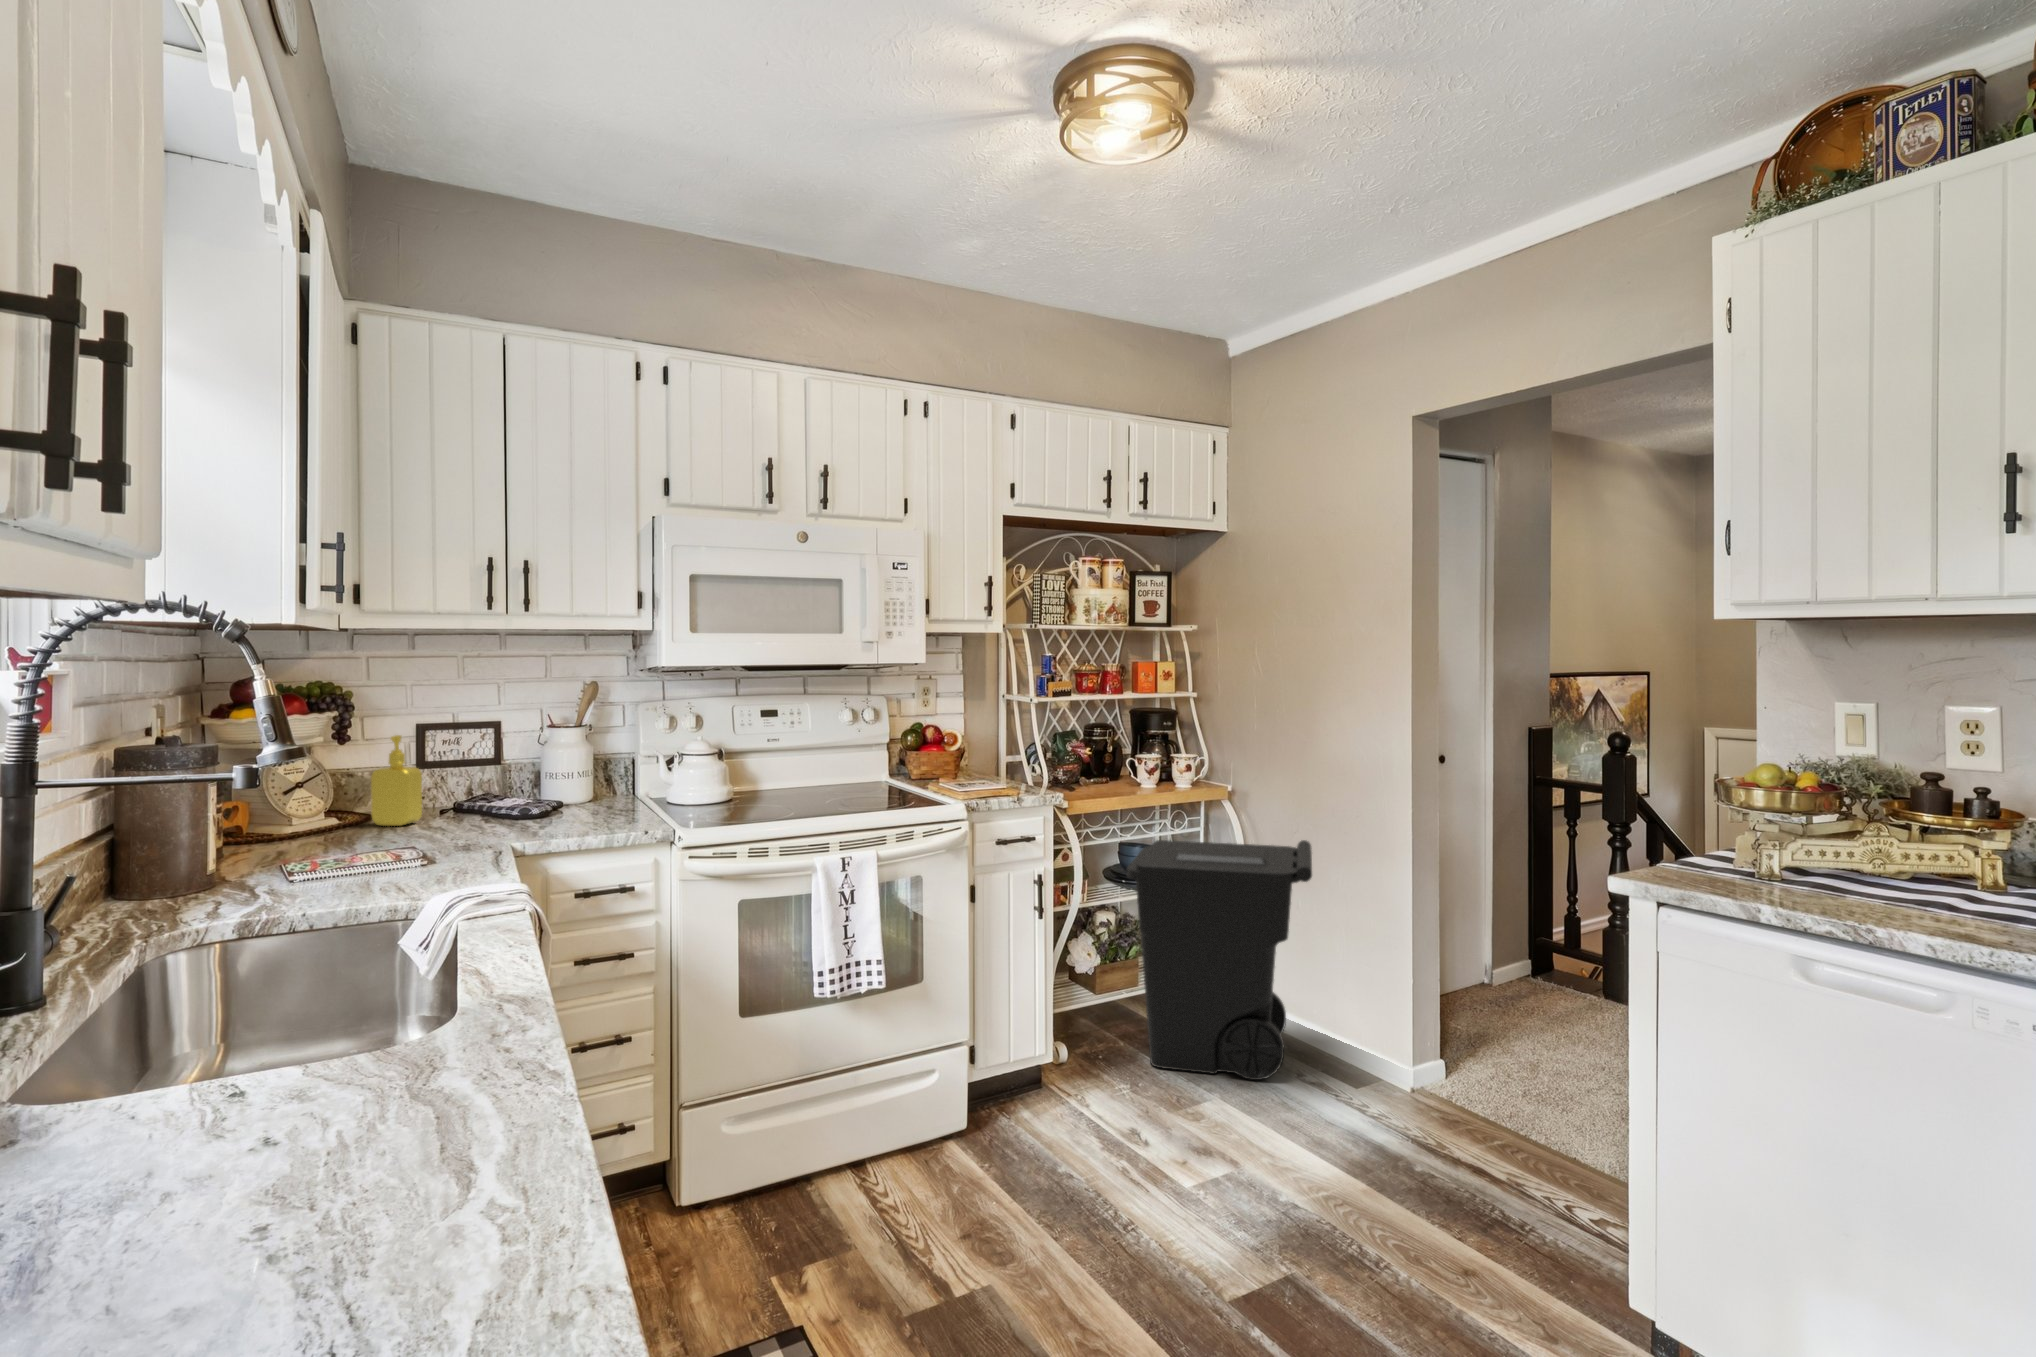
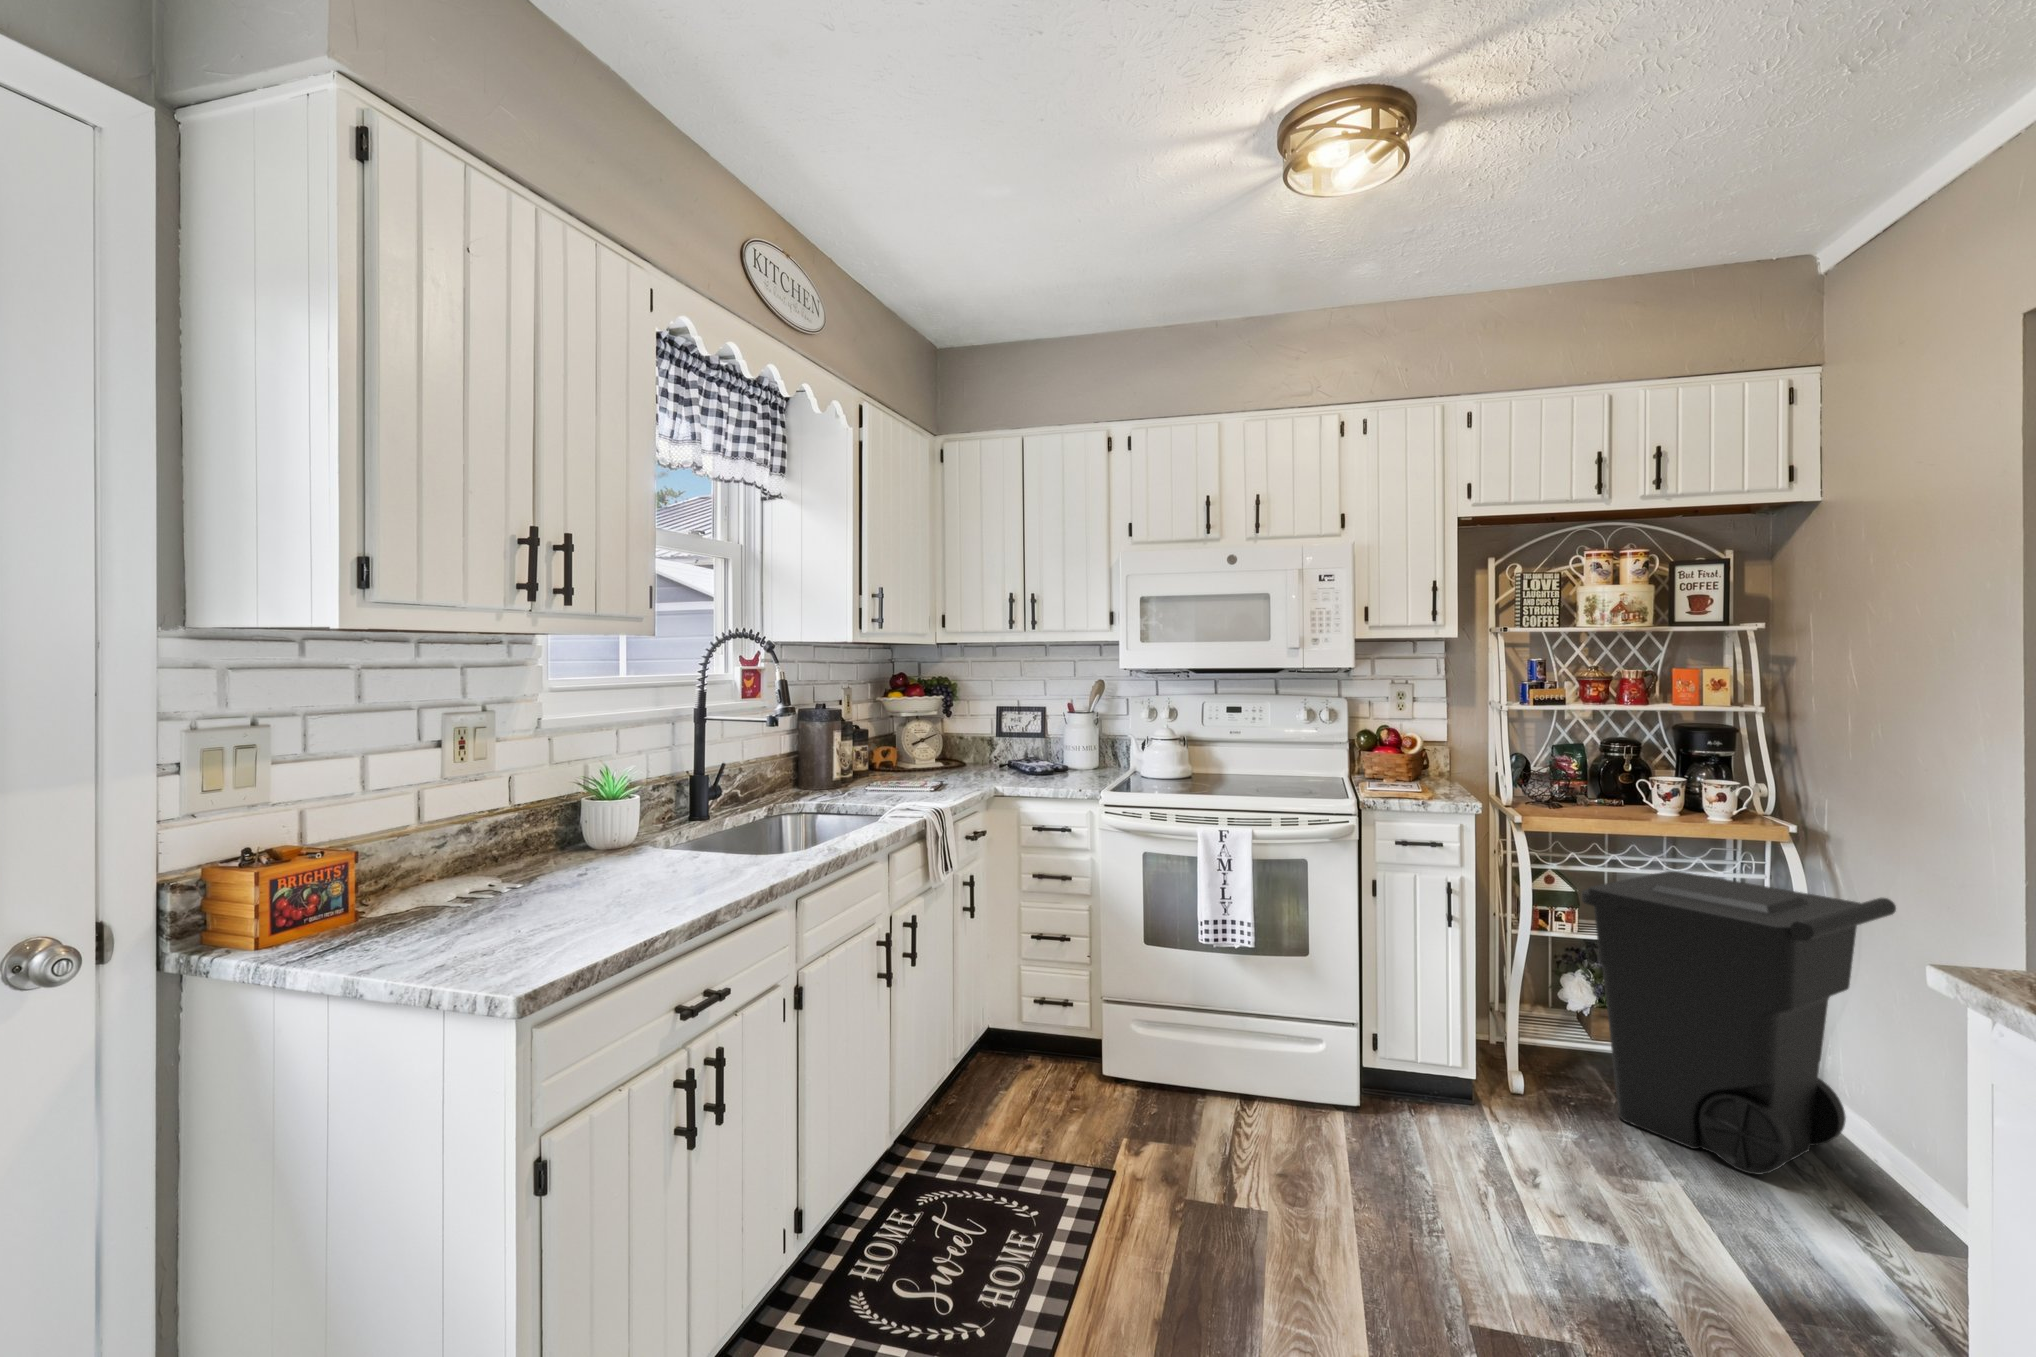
soap dispenser: present [371,735,422,826] -> none [956,714,983,773]

